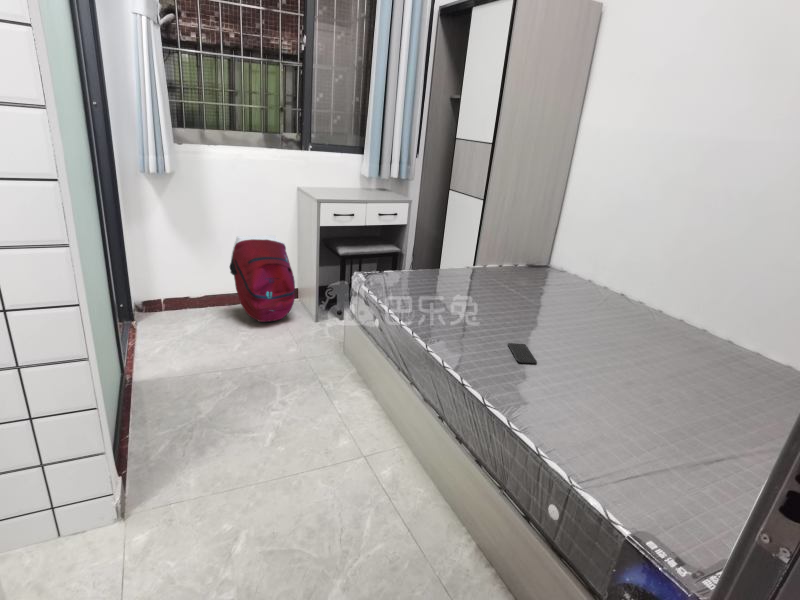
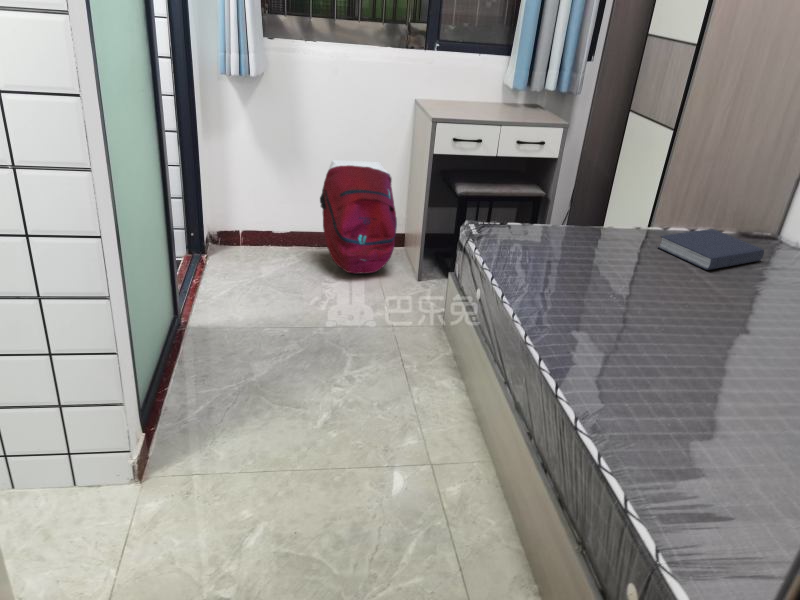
book: none [488,263,551,290] -> present [658,229,764,270]
smartphone: present [508,343,537,363] -> none [650,347,686,383]

